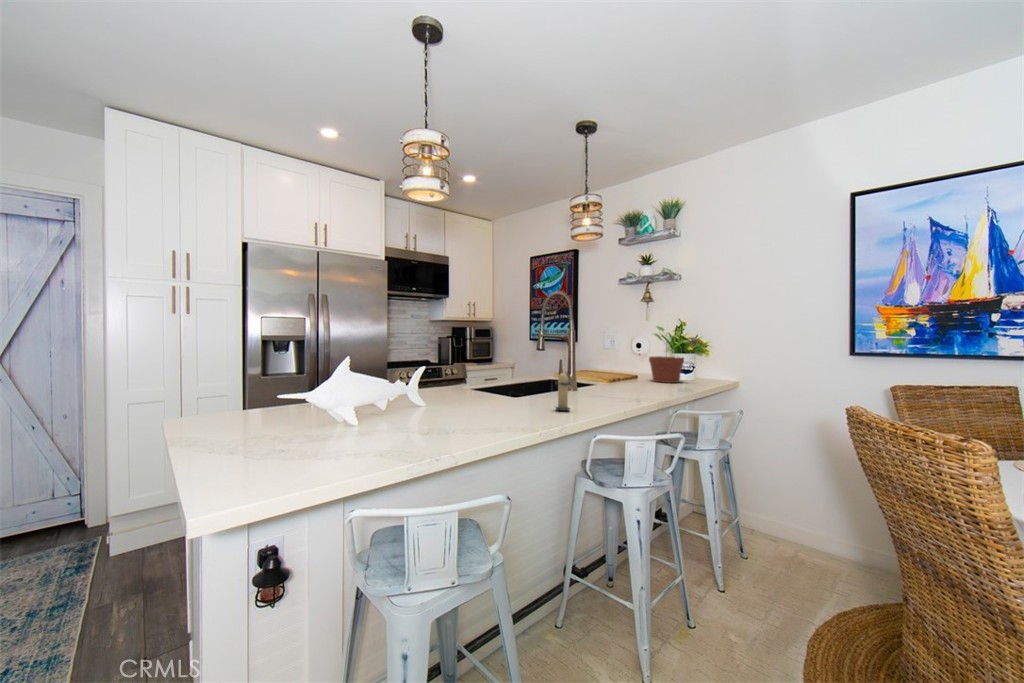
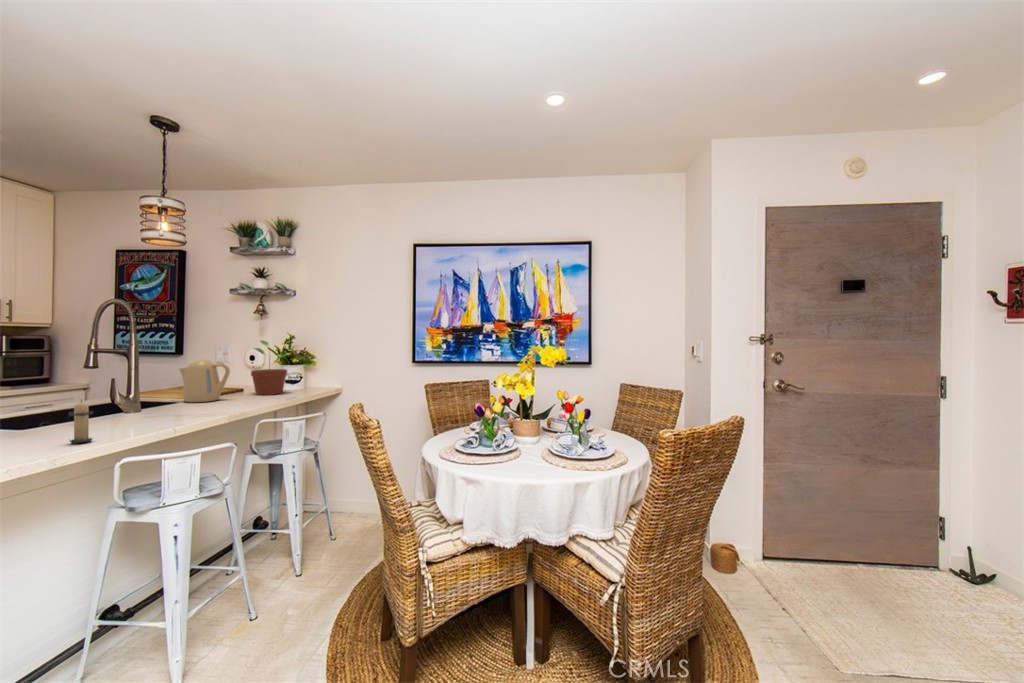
kettle: none [594,343,637,384] -> present [179,359,230,403]

